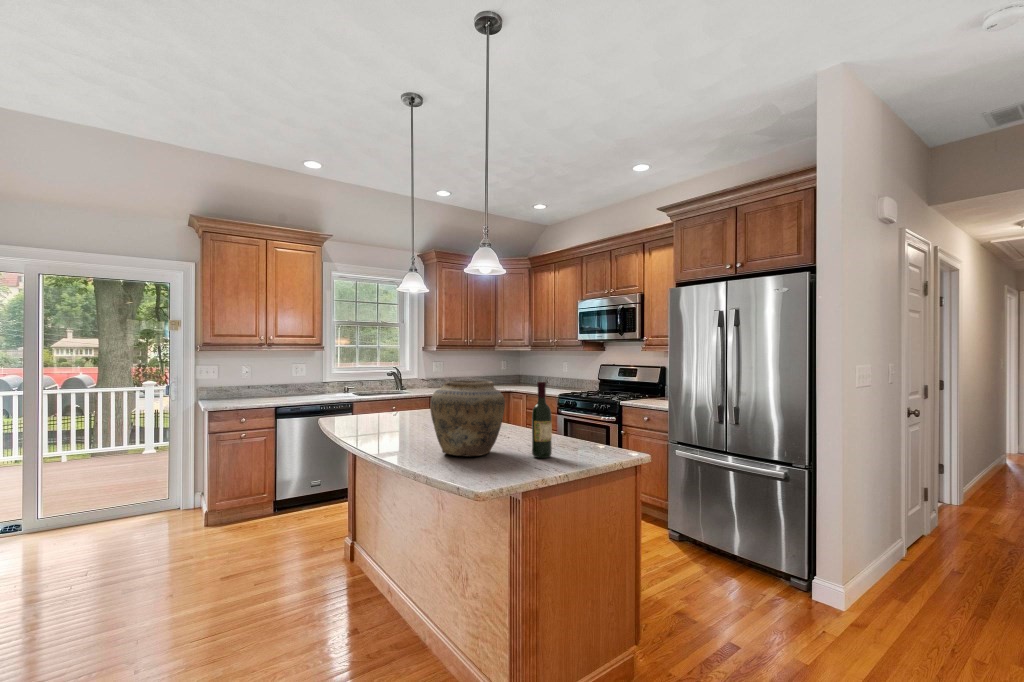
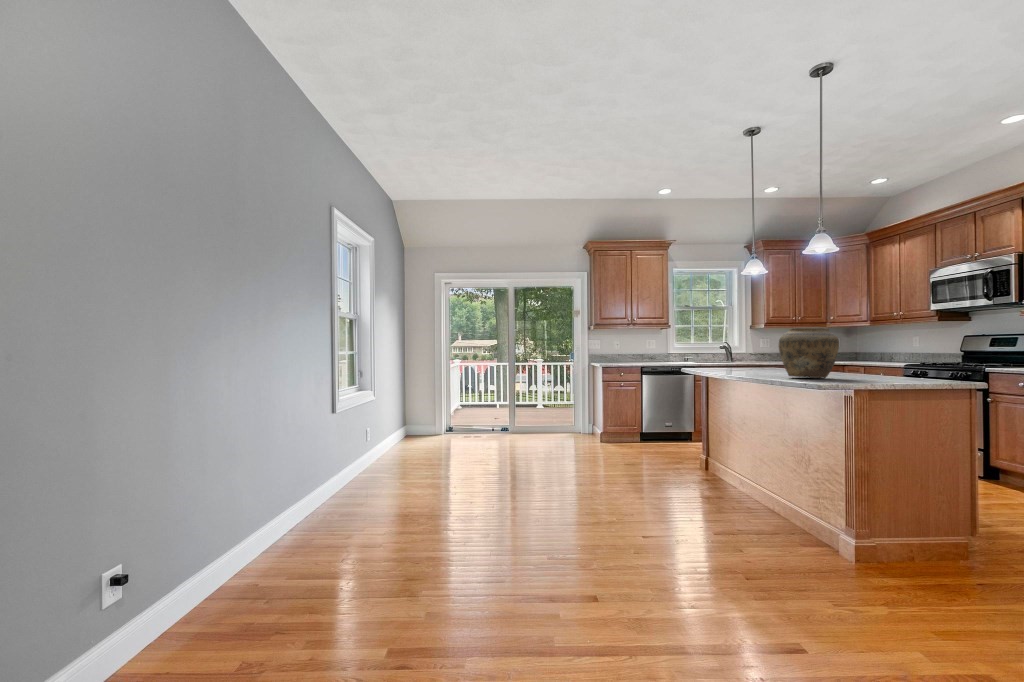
wine bottle: present [532,381,552,458] -> none [863,326,881,381]

